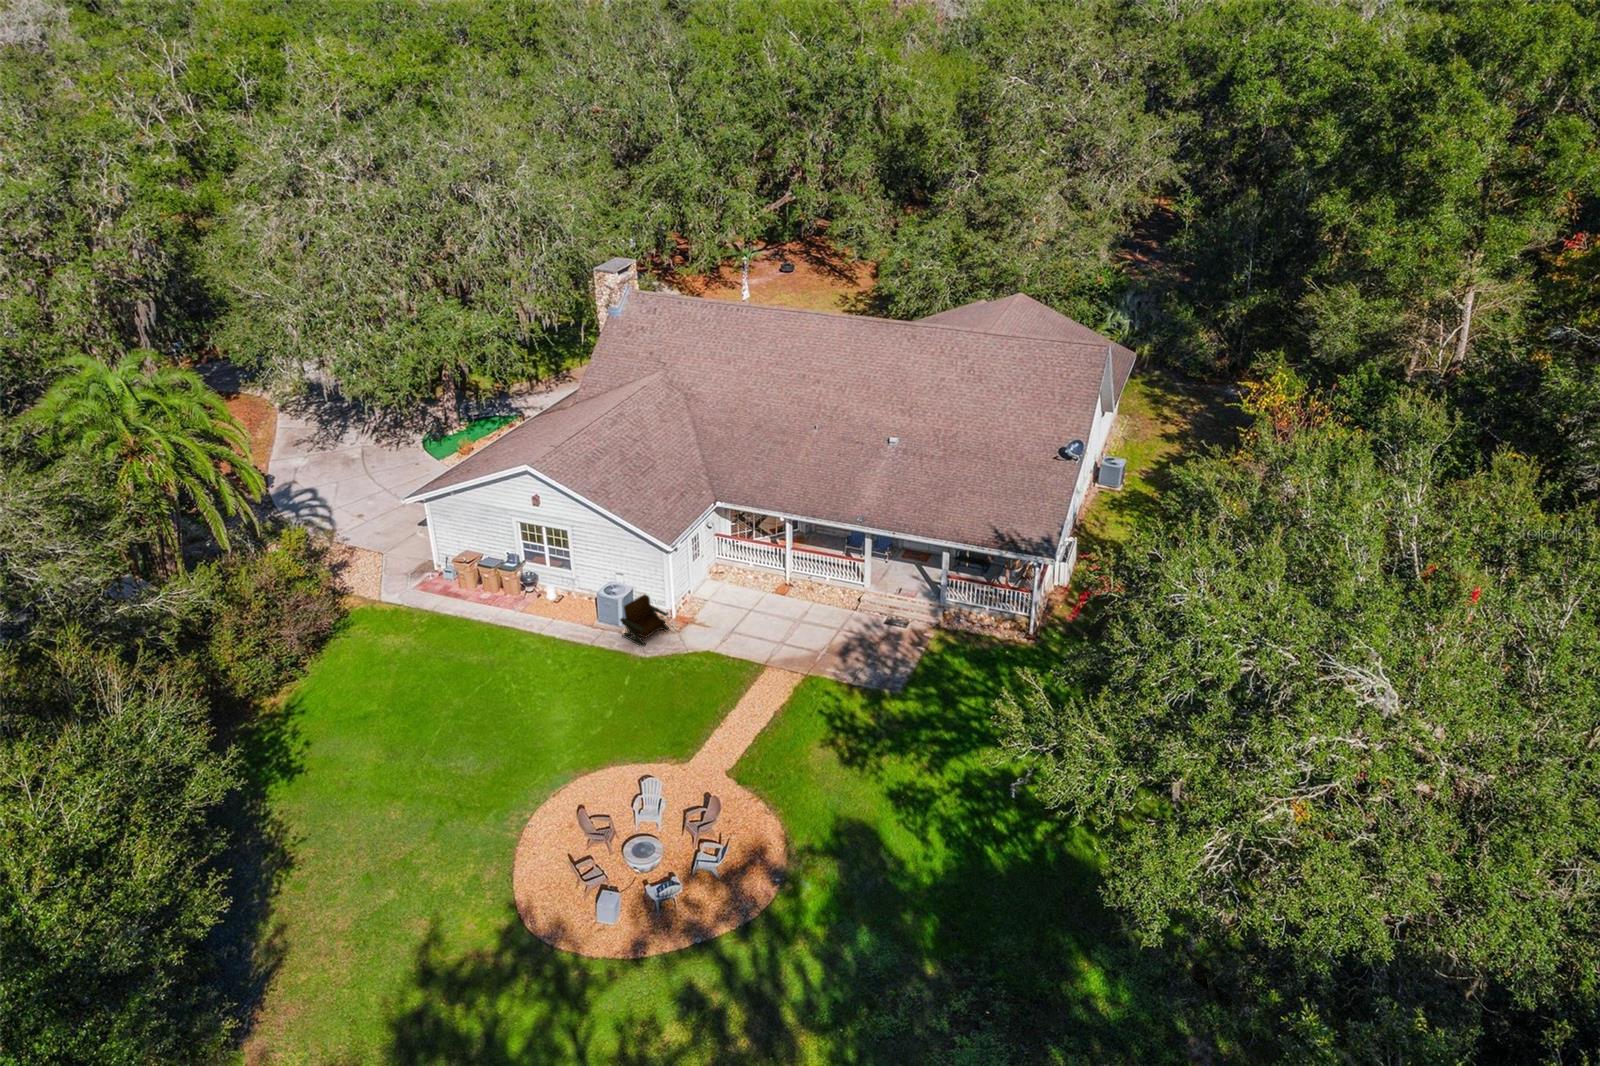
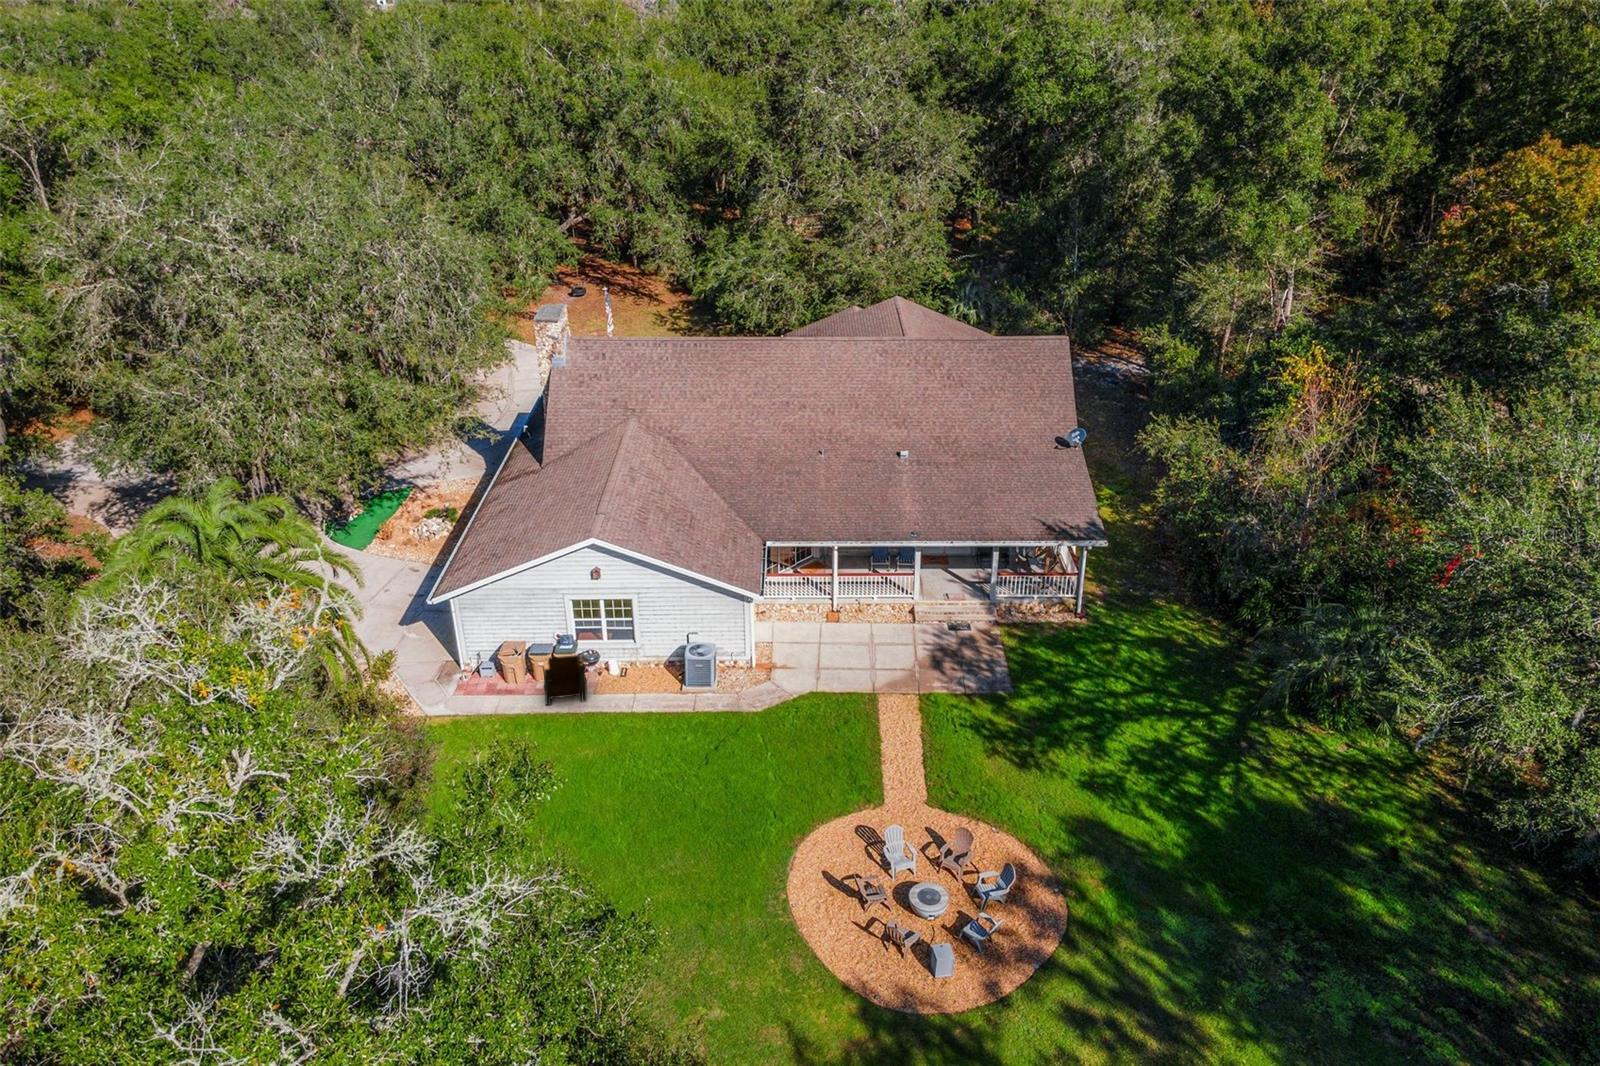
lounge chair: present [620,594,669,647] -> present [544,655,587,705]

